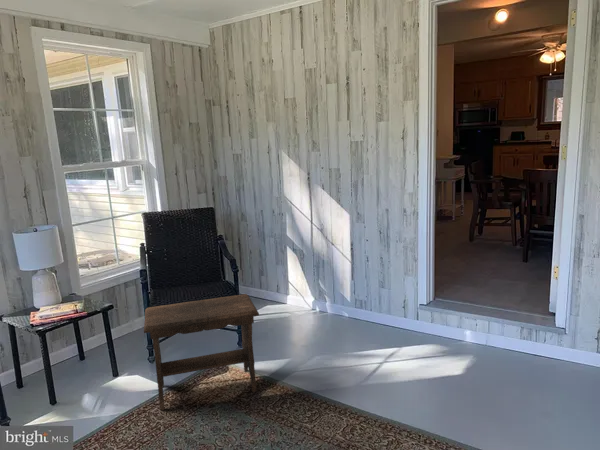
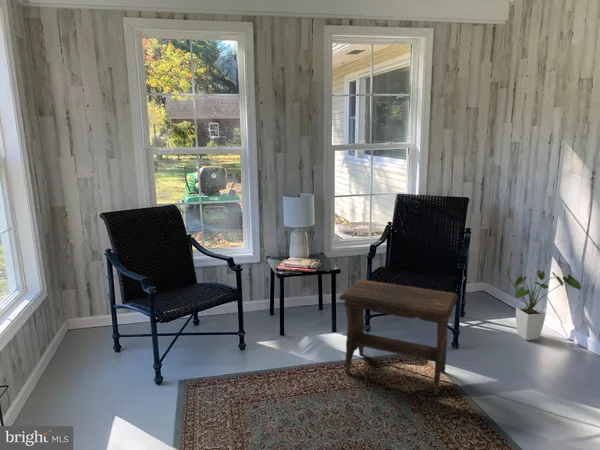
house plant: none [258,257,318,321] -> present [505,268,581,340]

